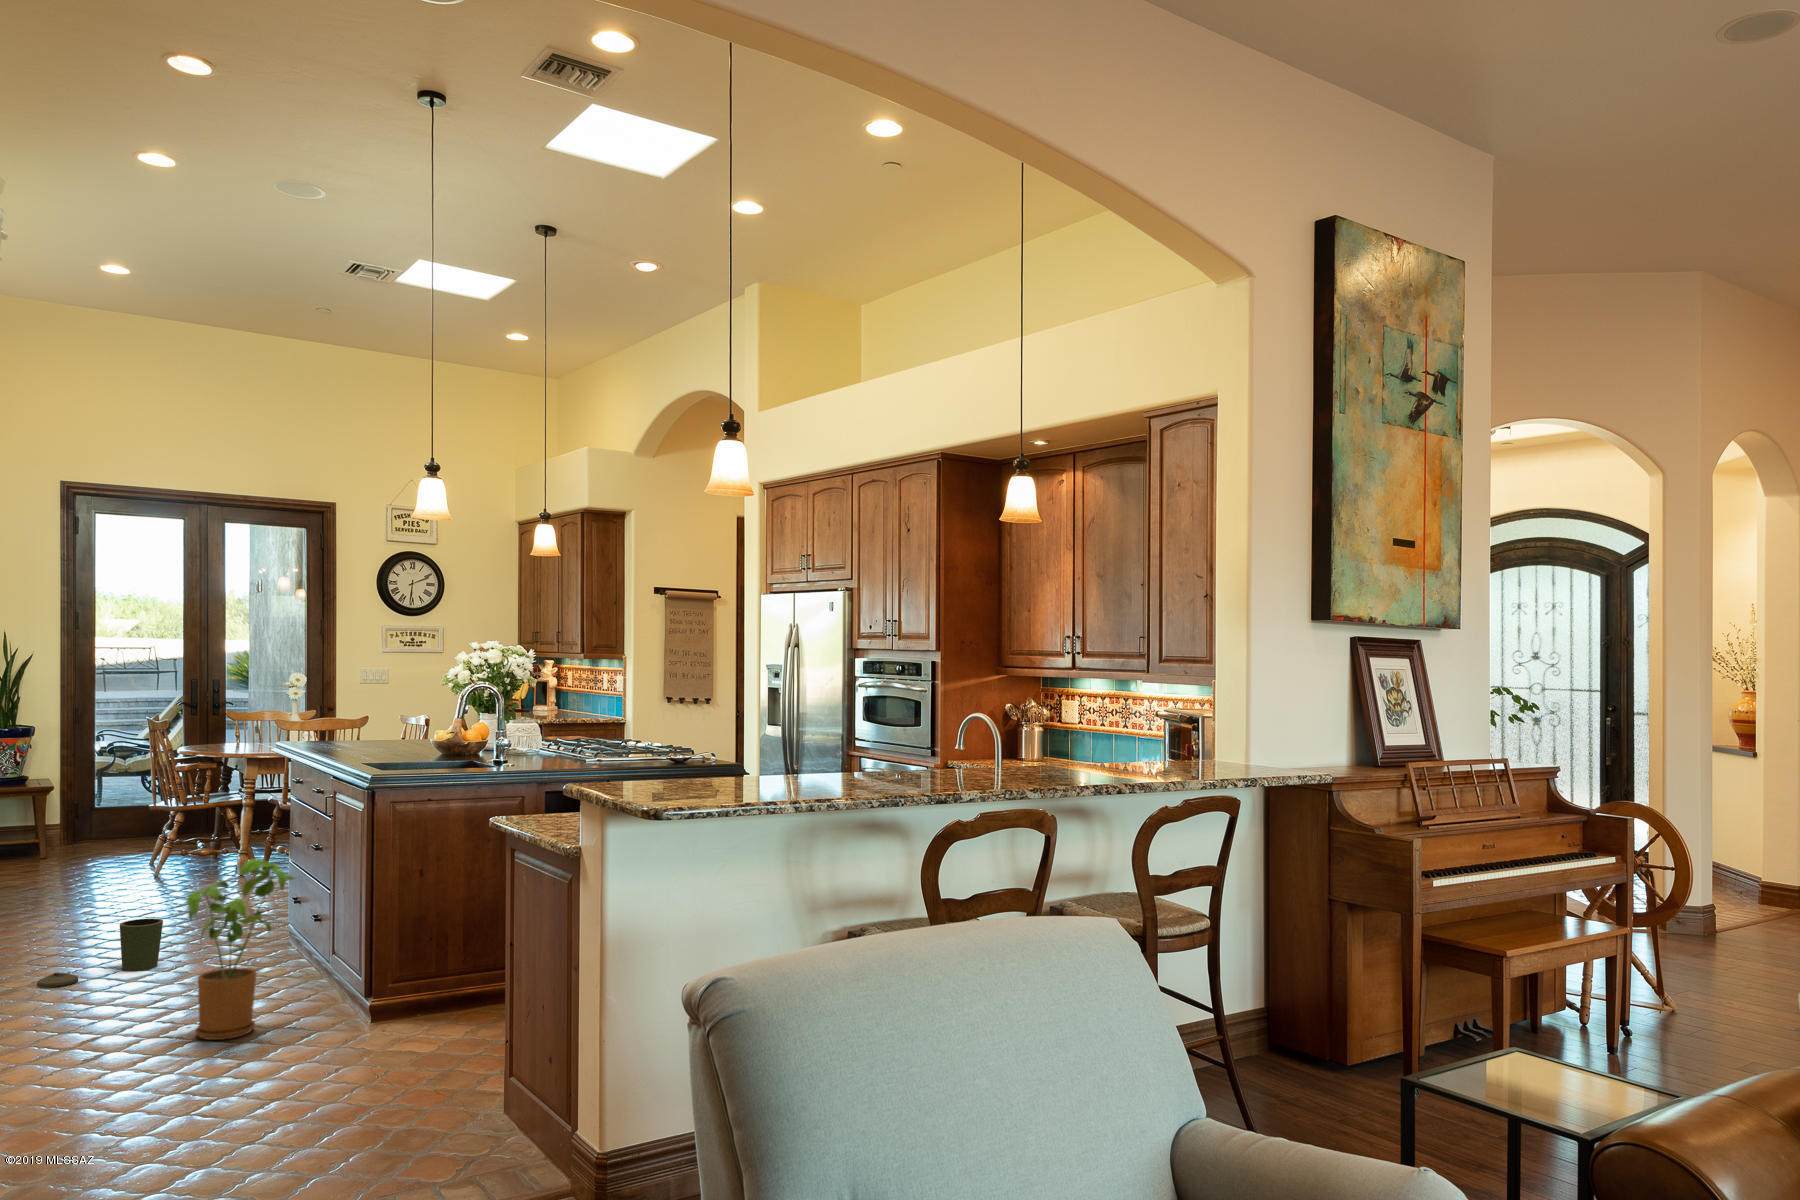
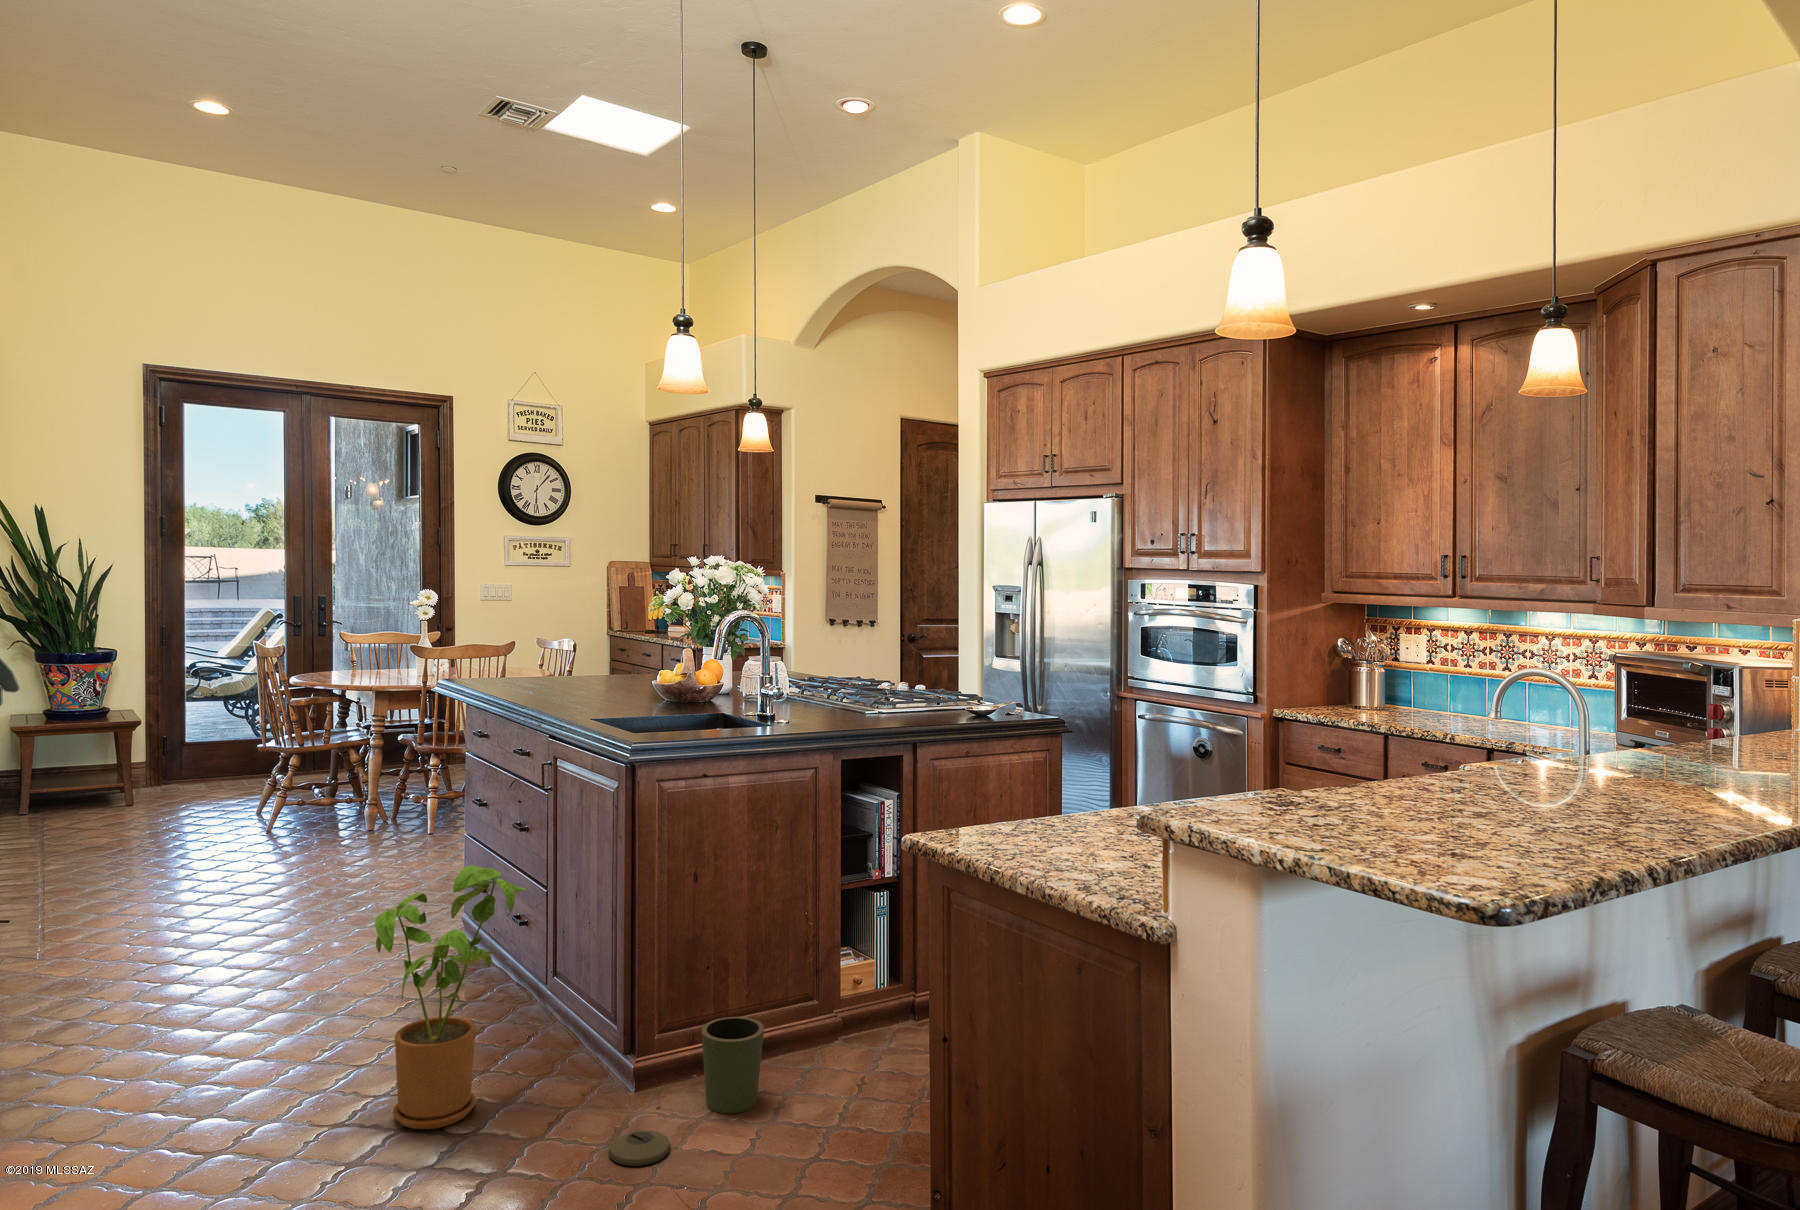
trash can: present [37,918,163,987] -> present [609,1017,764,1166]

